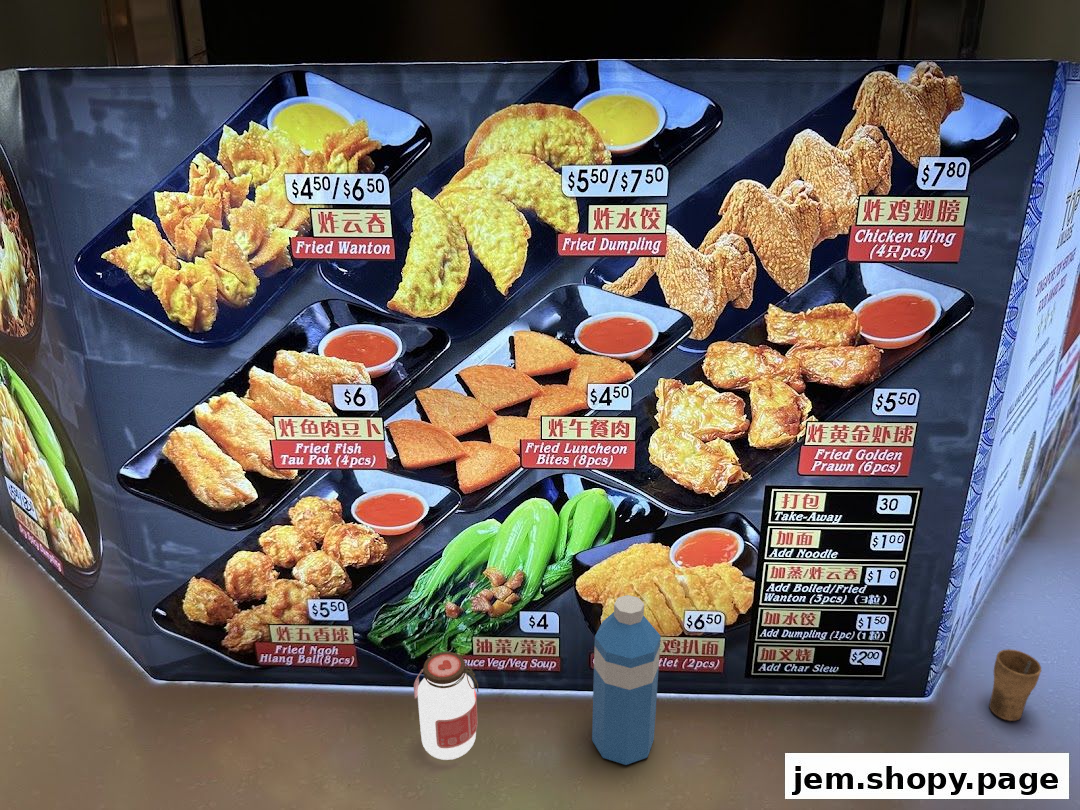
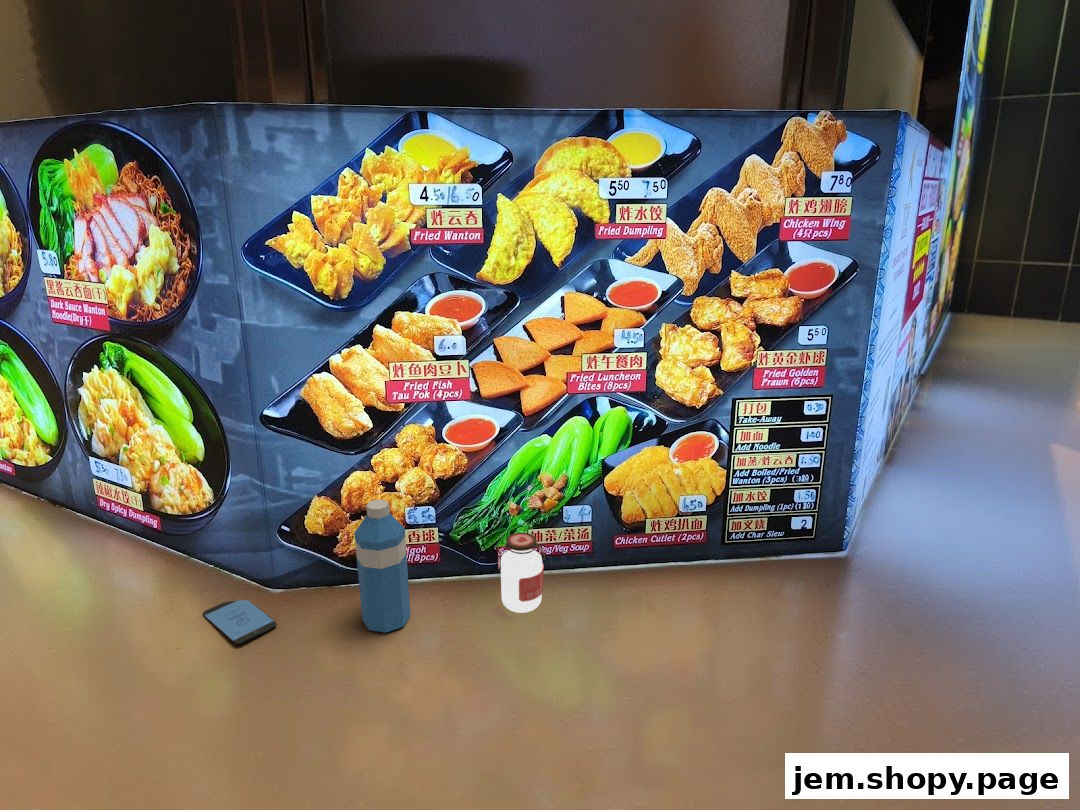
water bottle: present [592,595,661,765] -> present [354,500,410,633]
cup: present [989,649,1041,721] -> none [882,508,914,556]
smartphone: none [58,686,136,765] -> present [203,600,276,644]

